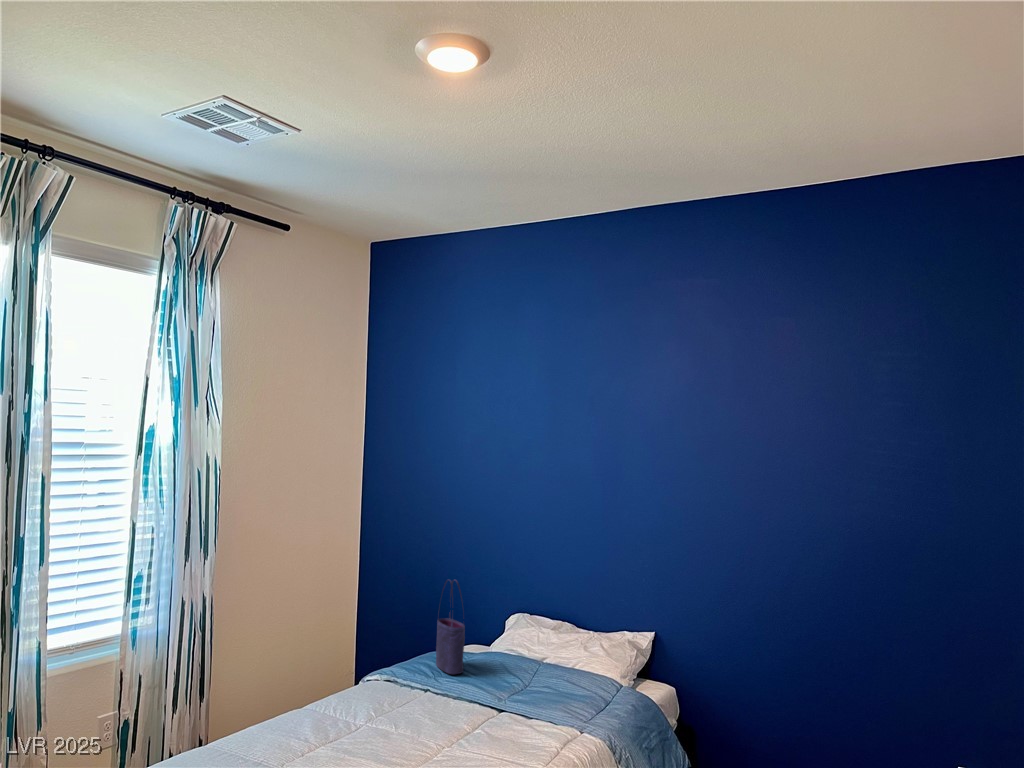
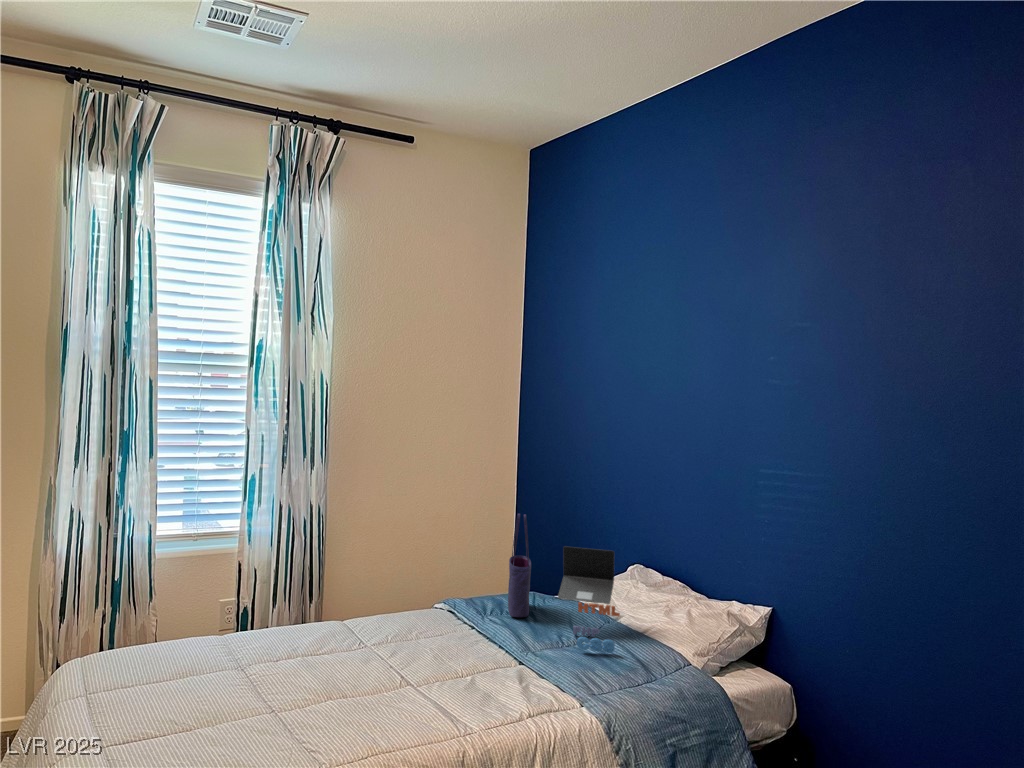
laptop: none [496,602,572,689] -> present [558,546,620,653]

